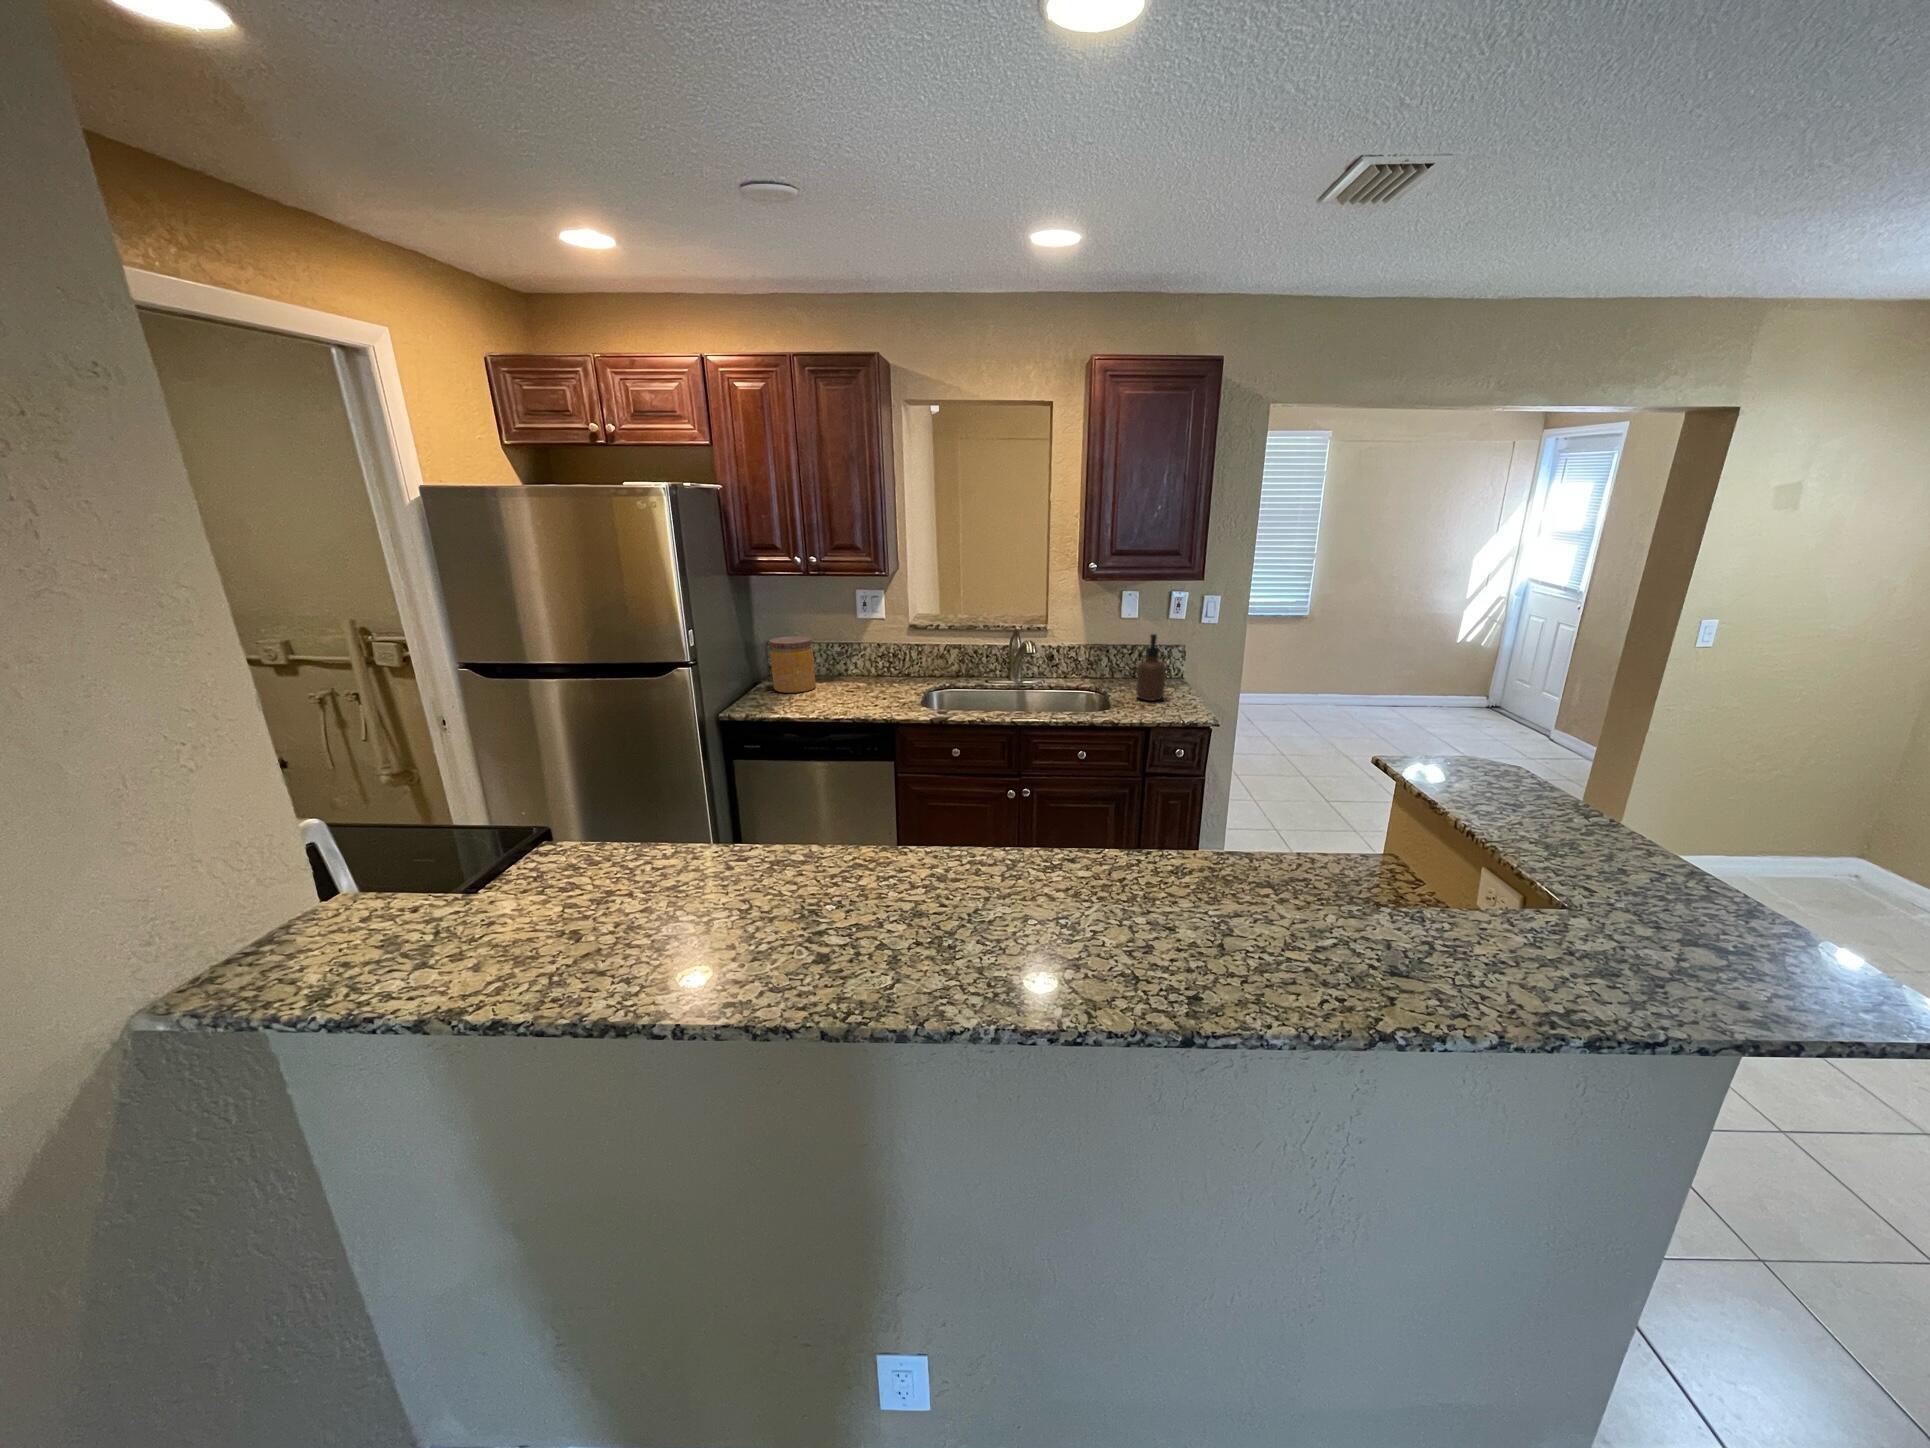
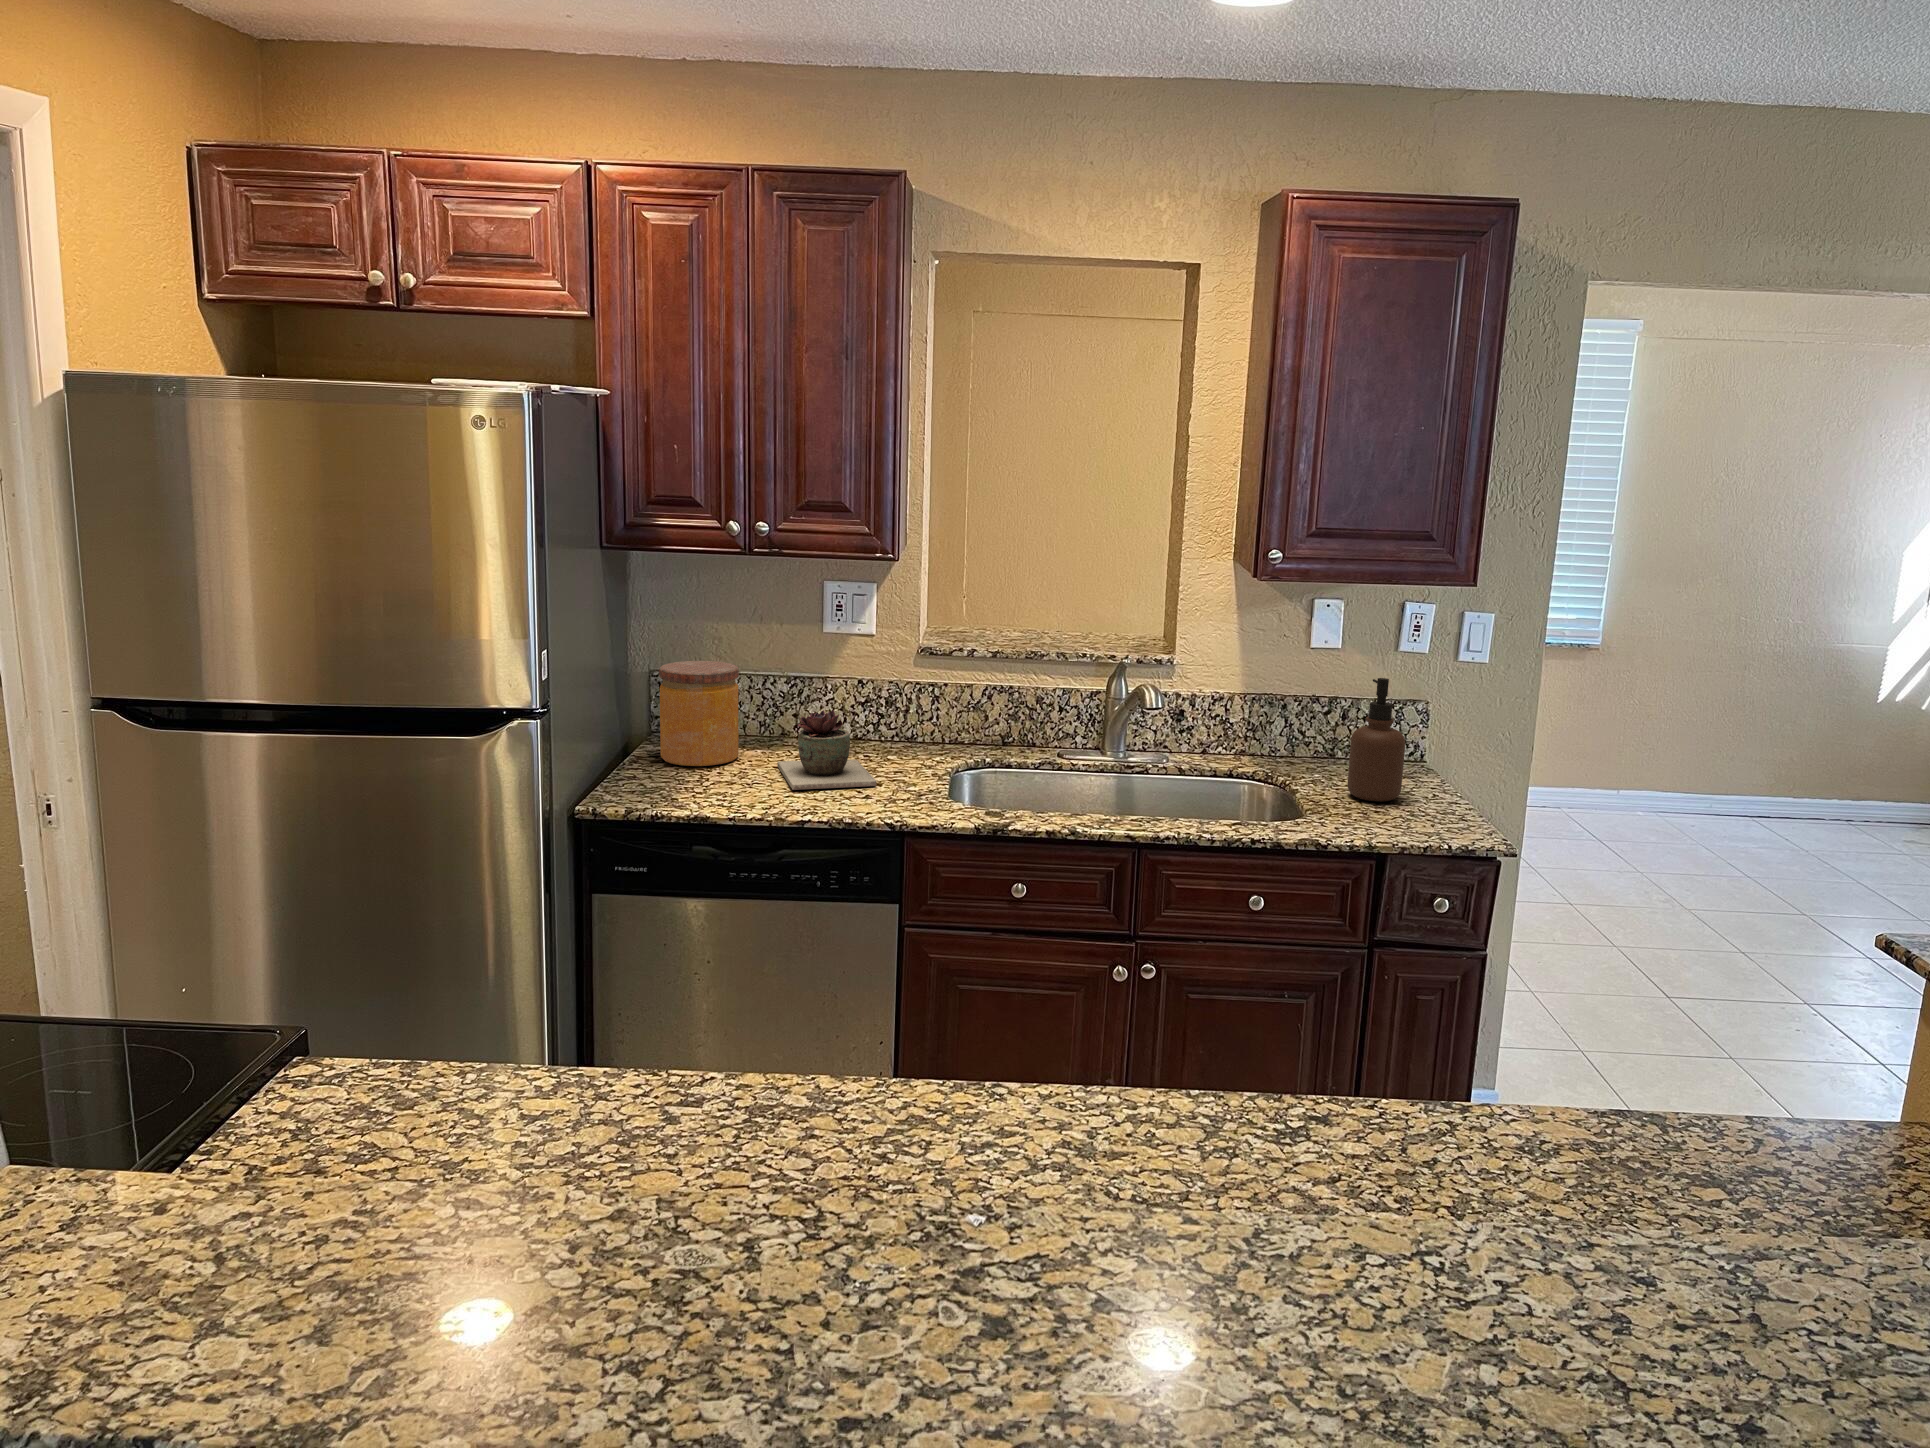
succulent plant: none [835,660,885,703] -> present [778,710,876,790]

